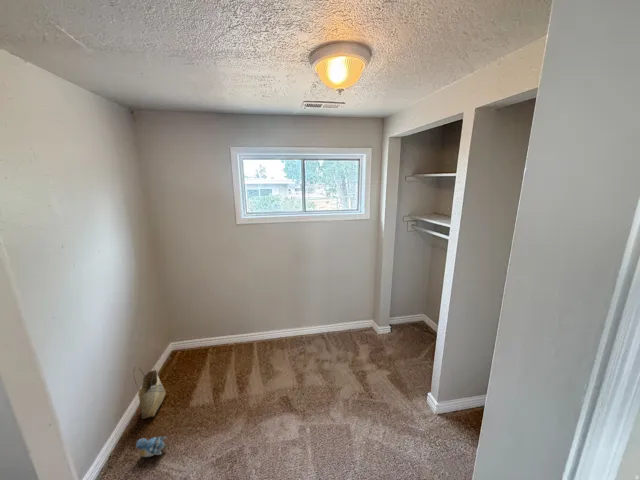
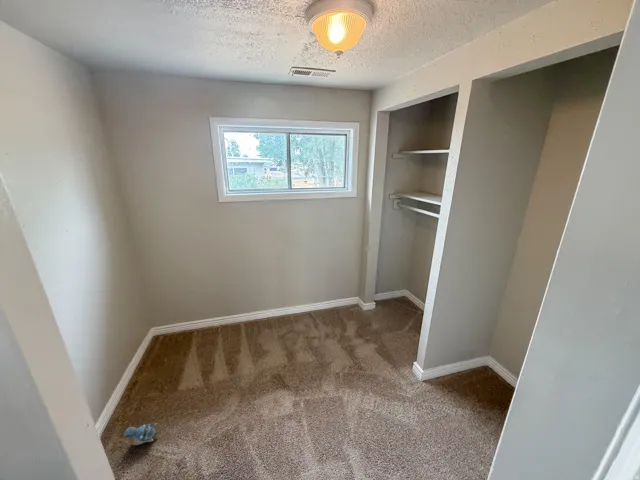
woven basket: present [138,370,166,419] -> none [114,350,152,407]

